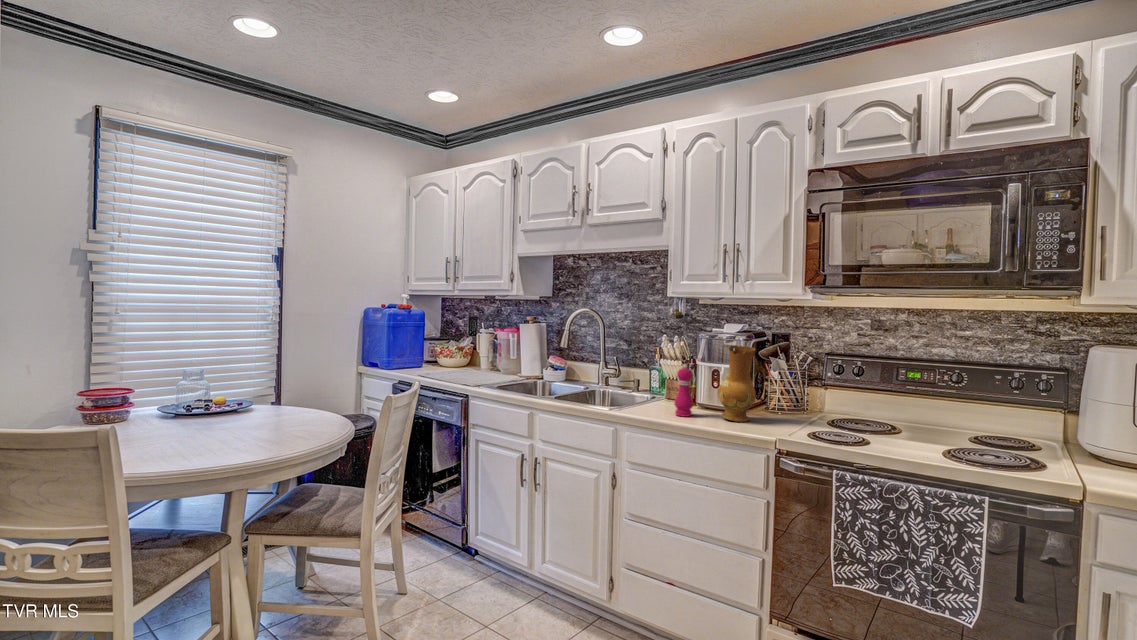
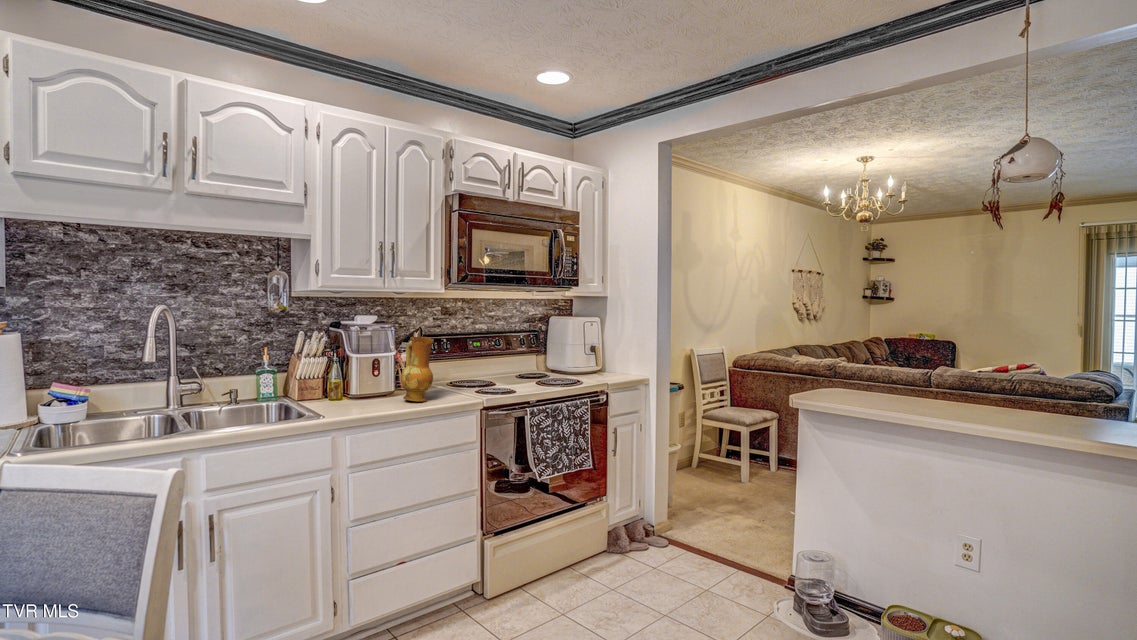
pepper mill: present [675,364,693,417] -> none [372,359,391,409]

